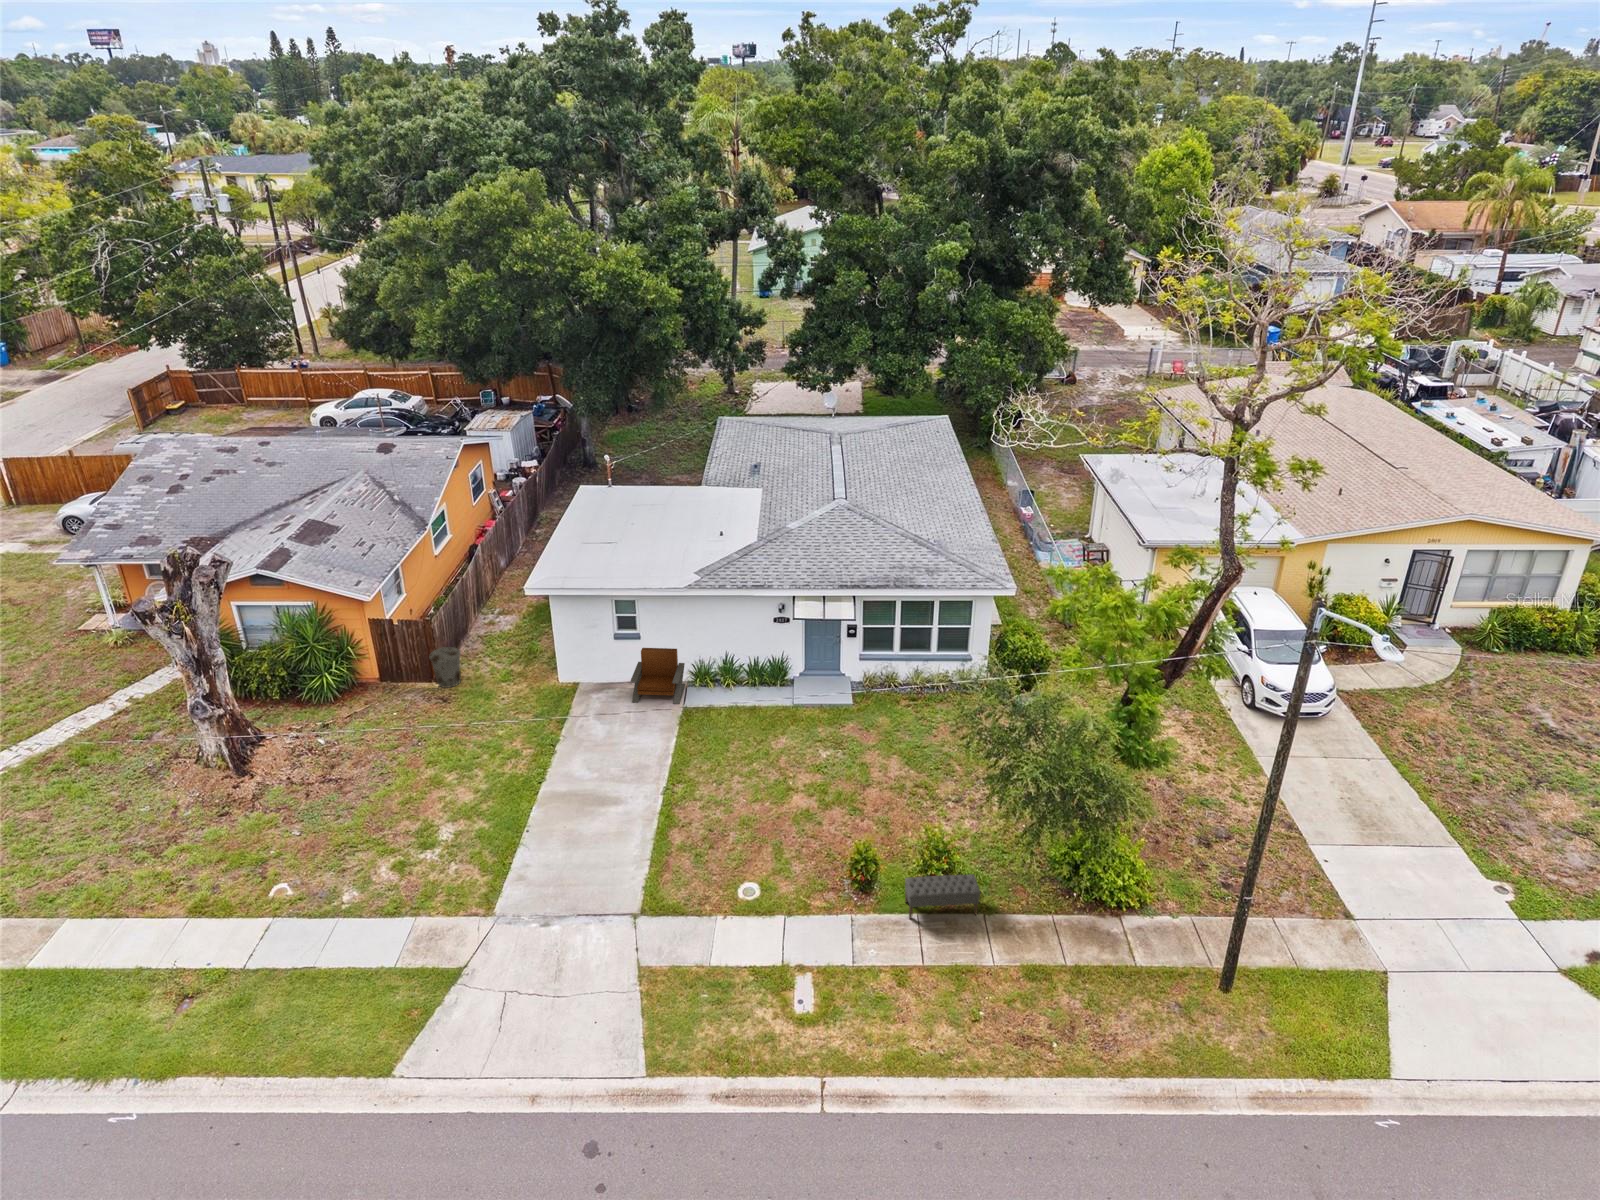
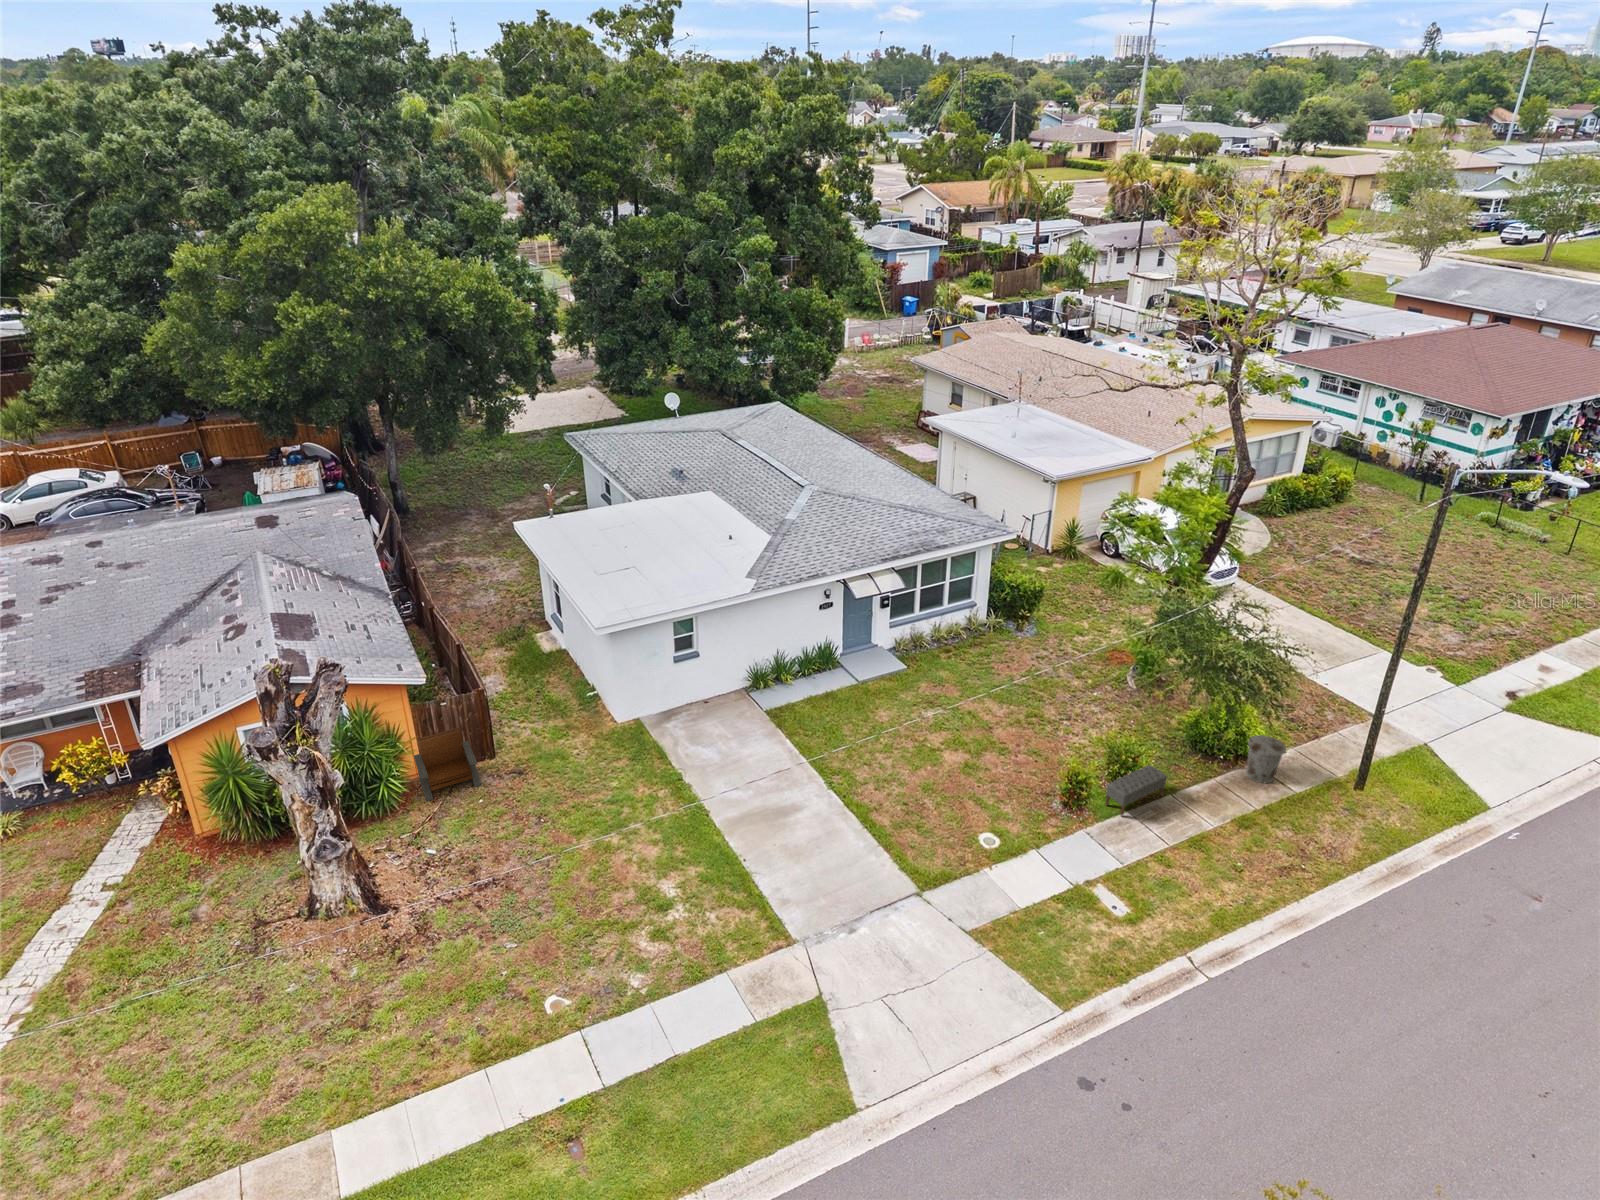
trash can: present [429,647,461,688] -> present [1246,735,1286,783]
lounge chair: present [630,648,685,704] -> present [414,728,482,801]

